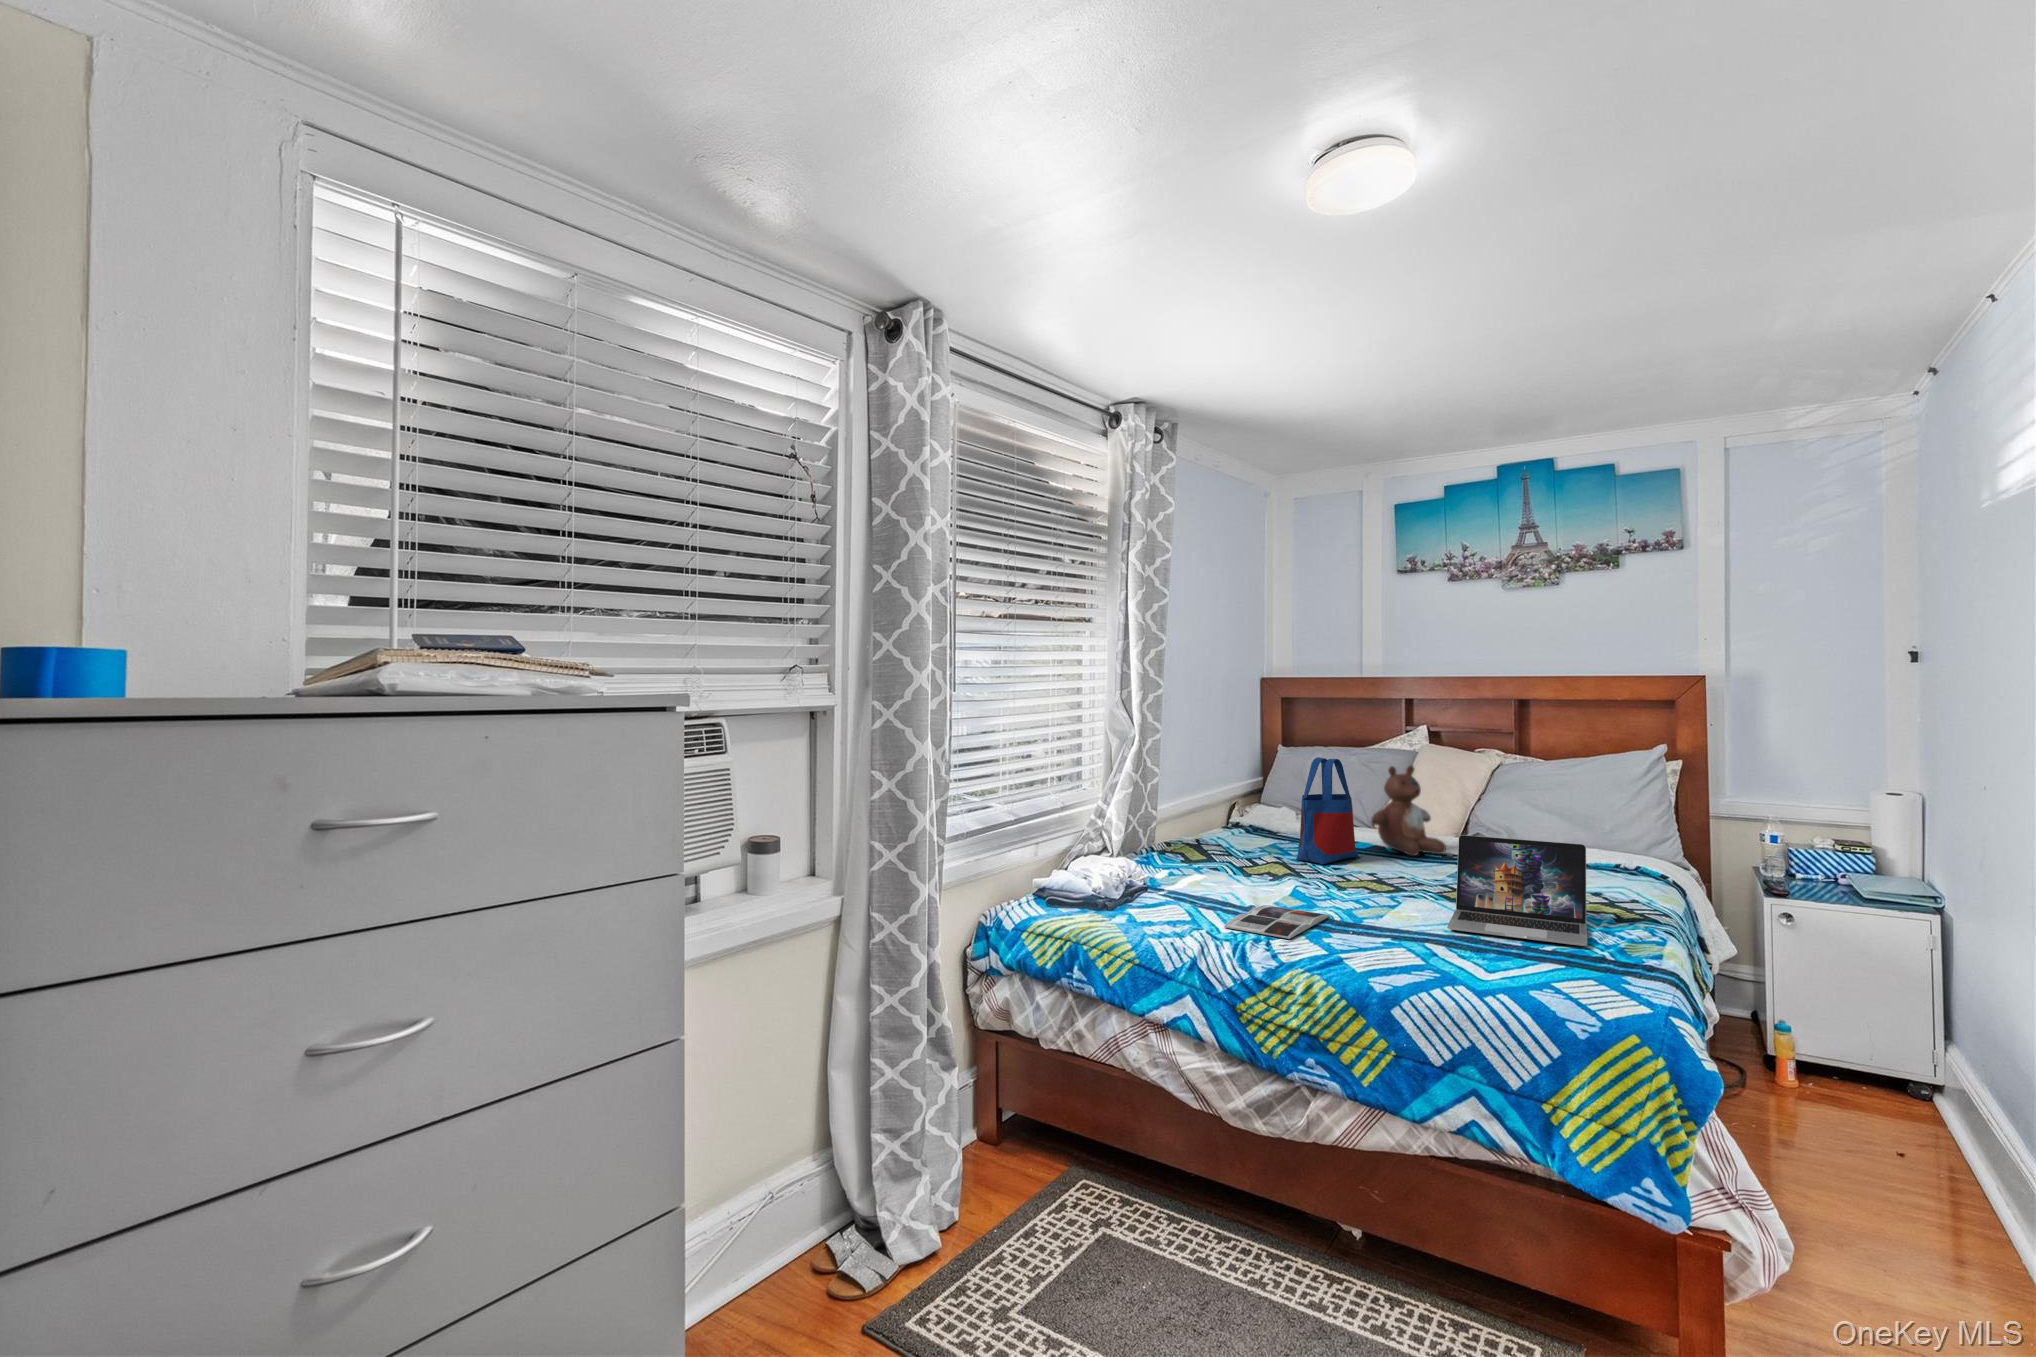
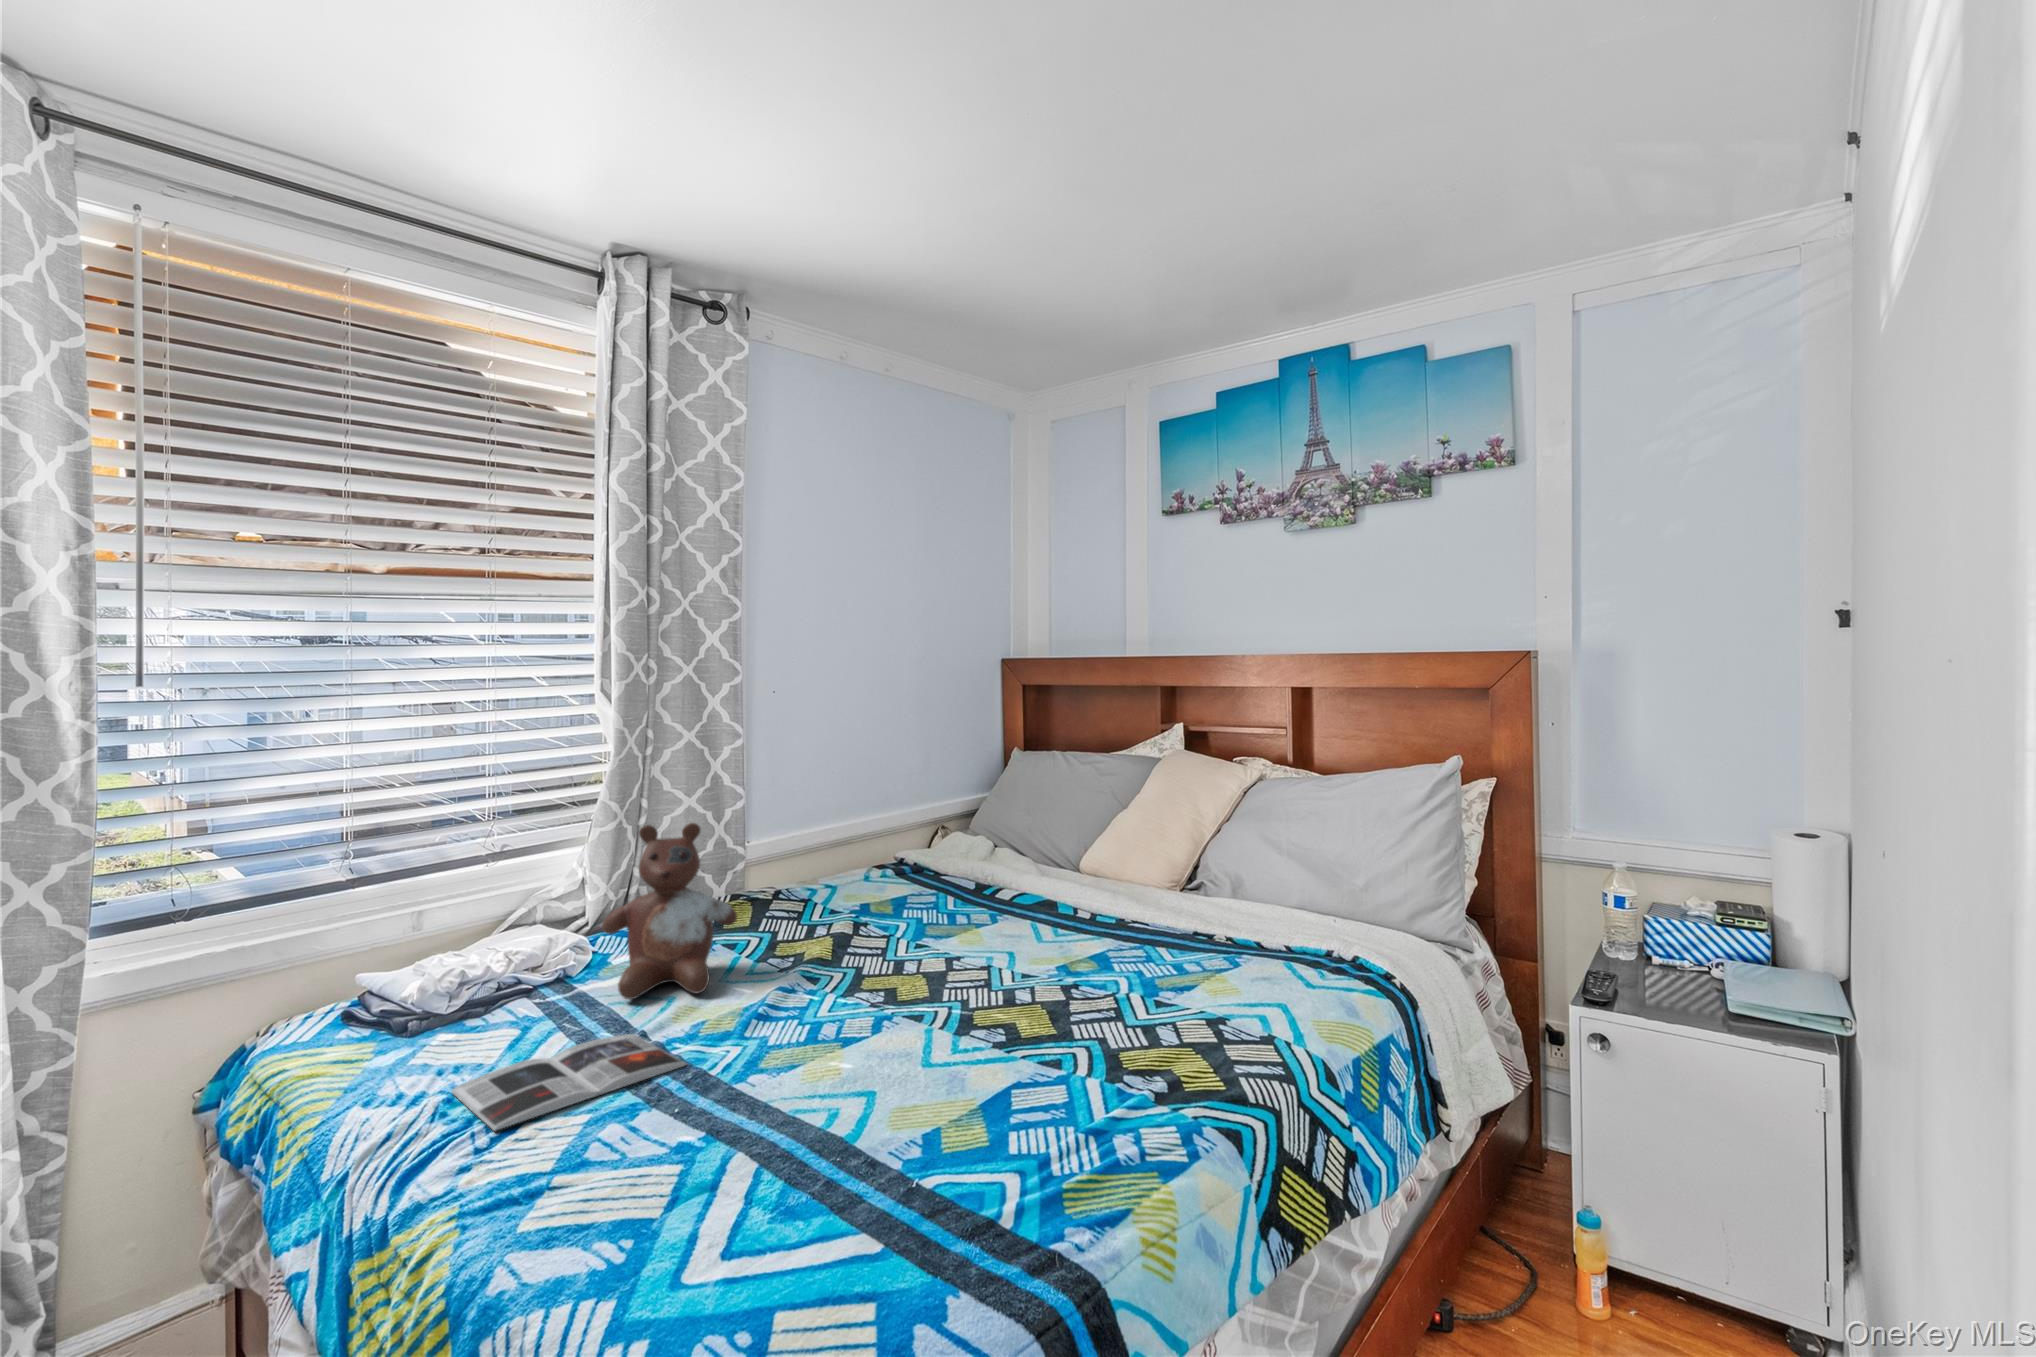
tote bag: present [1296,757,1359,864] -> none [872,775,976,939]
stuffed bear: present [1371,766,1446,856] -> present [602,823,737,999]
laptop: present [1447,835,1587,946] -> none [818,922,1106,1175]

